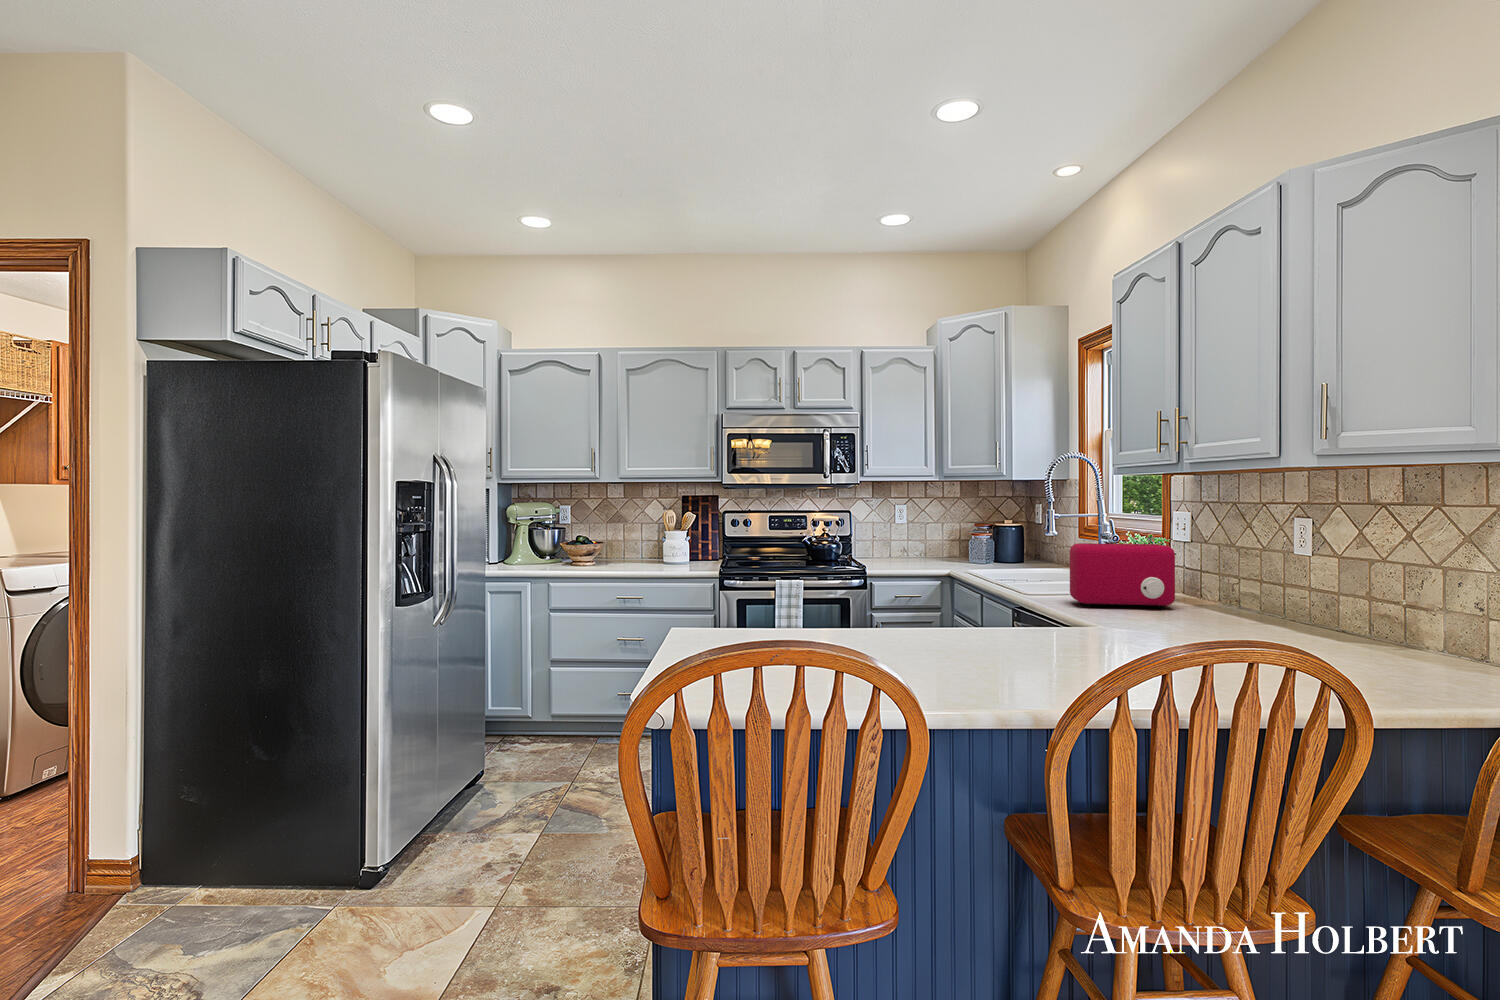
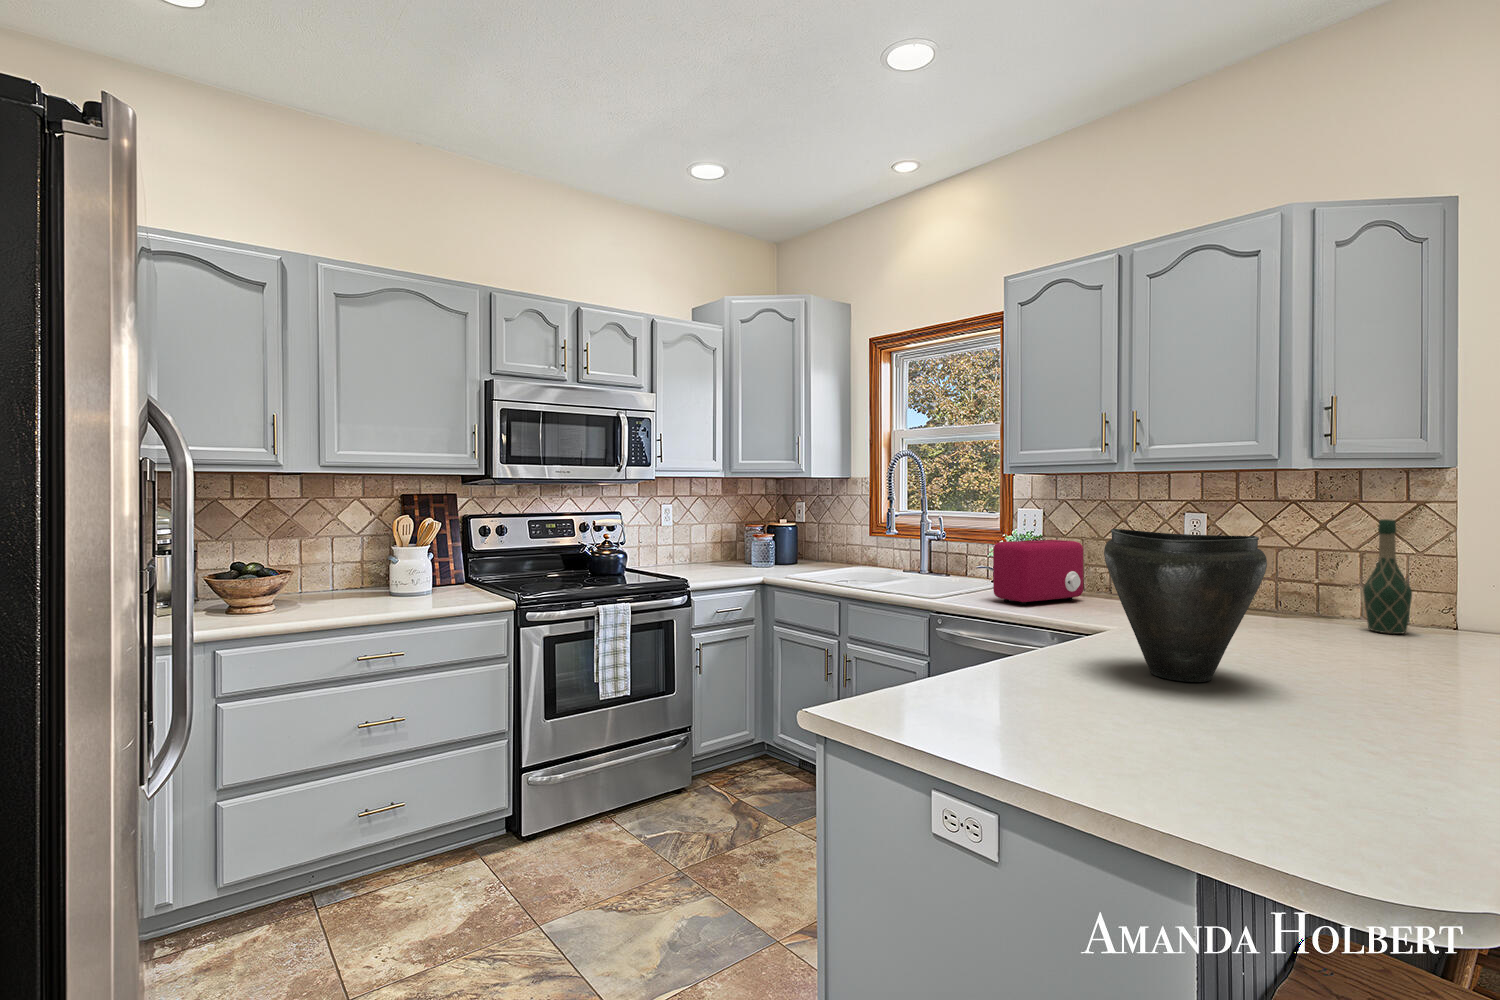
vase: none [926,525,1043,653] -> present [1104,529,1267,682]
wine bottle: none [1389,527,1447,666] -> present [1363,519,1412,634]

